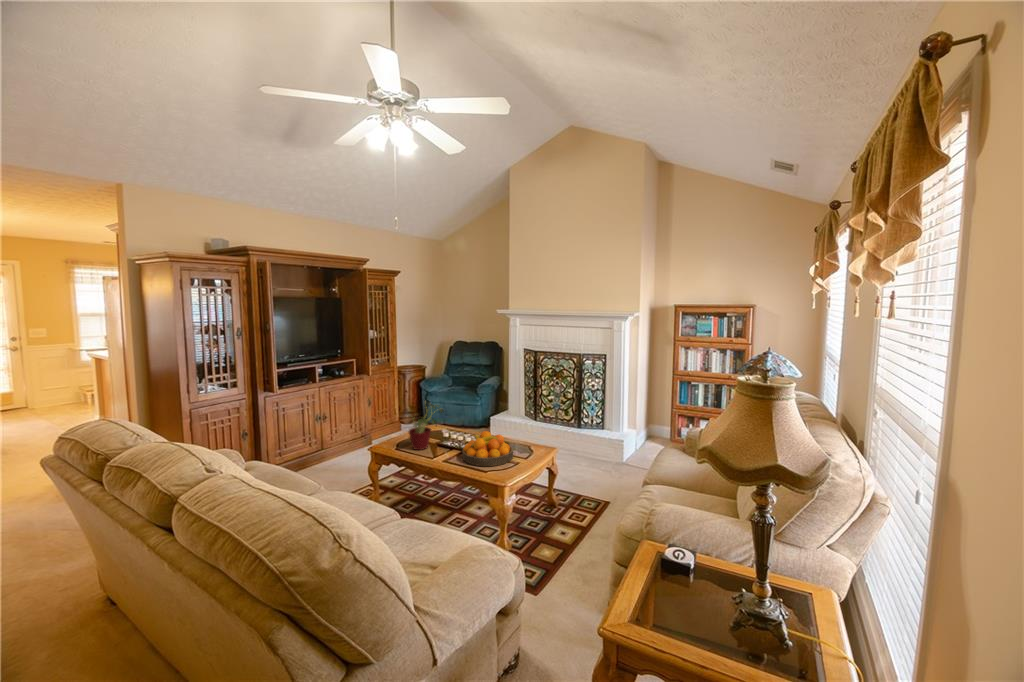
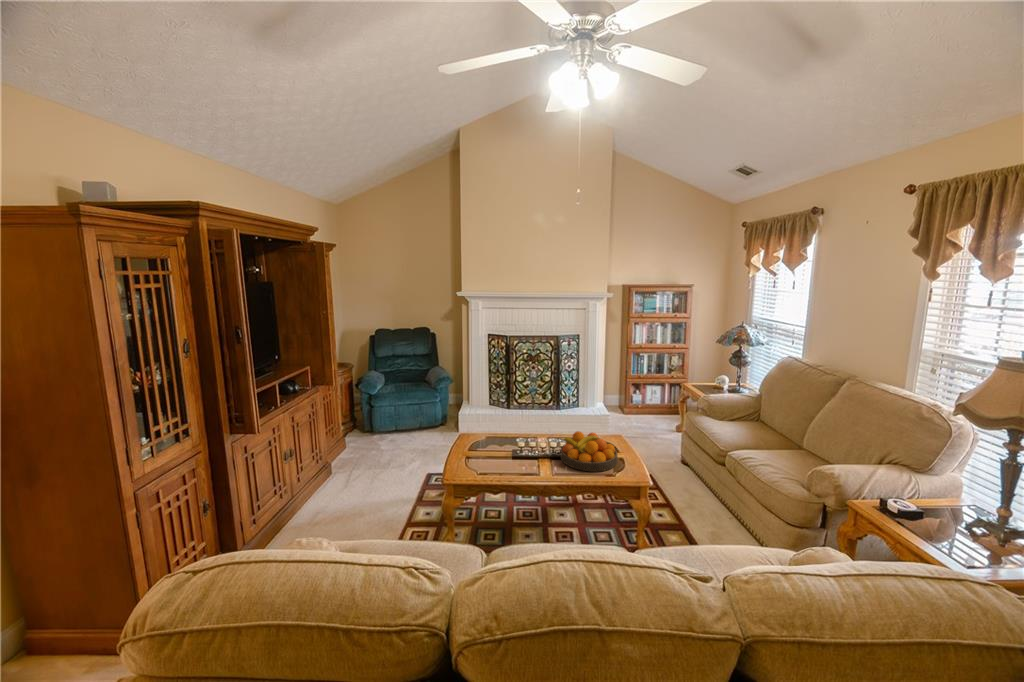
potted plant: present [409,403,443,450] -> none [482,407,526,469]

